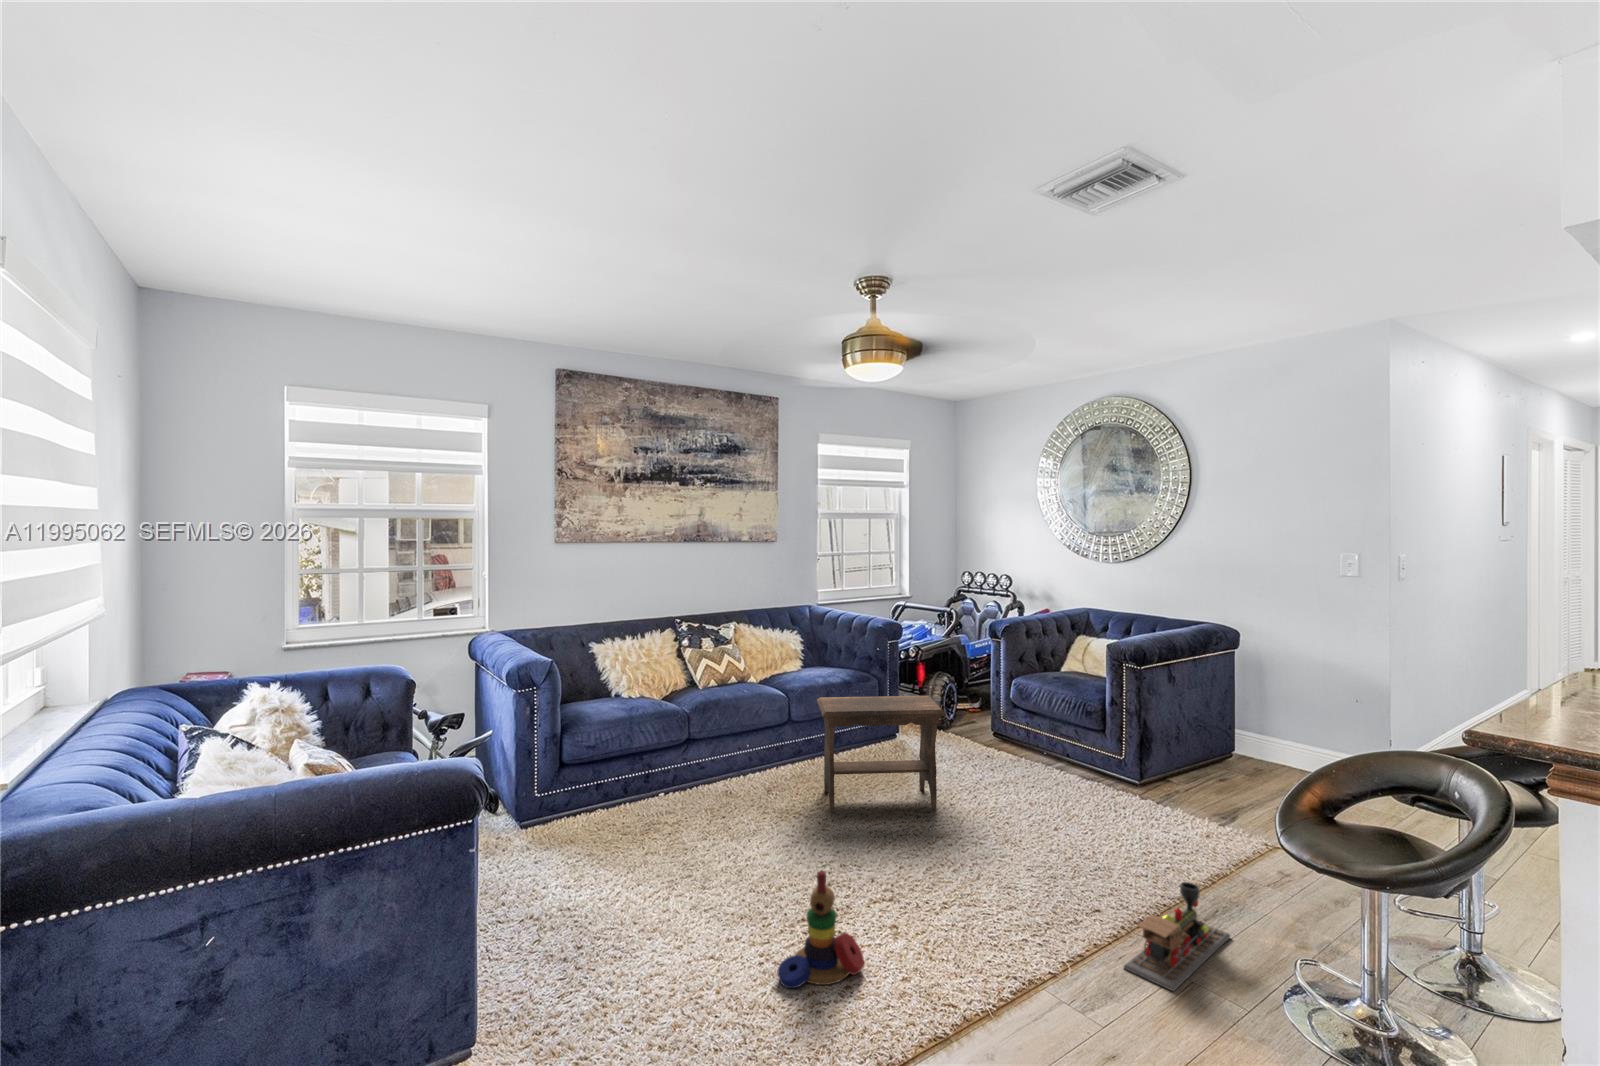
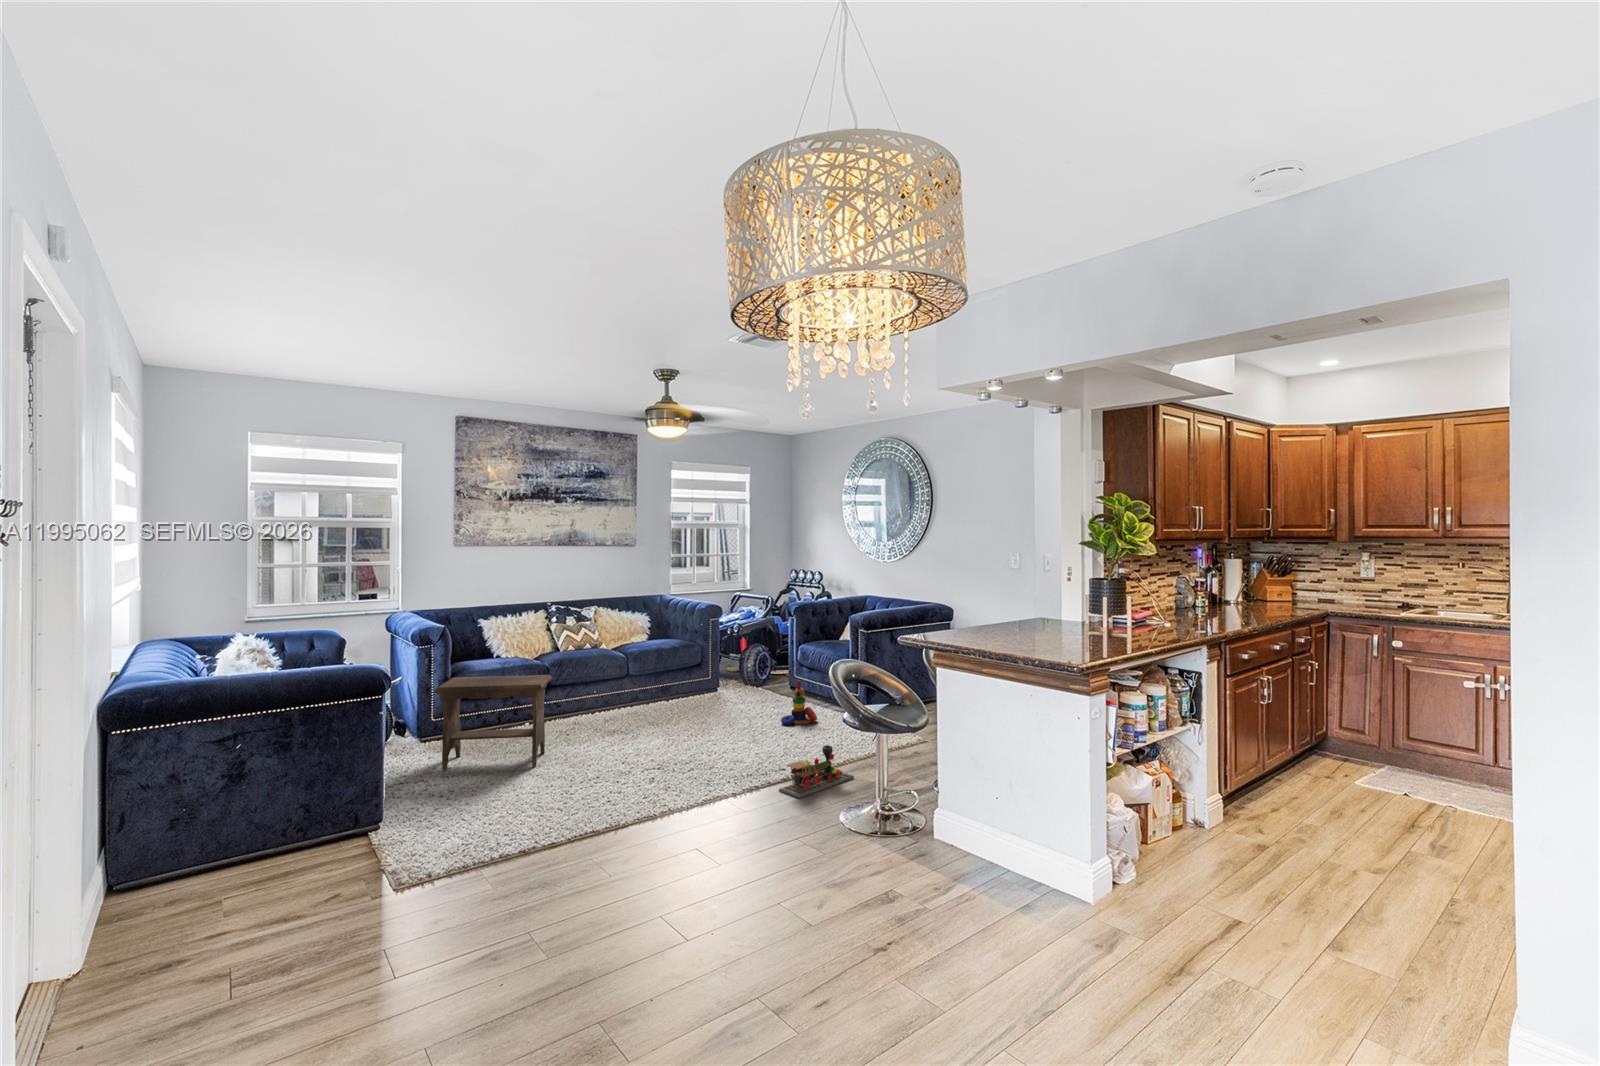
footstool: present [817,696,946,812] -> present [434,675,552,771]
stacking toy: present [777,871,864,988] -> present [781,680,817,725]

